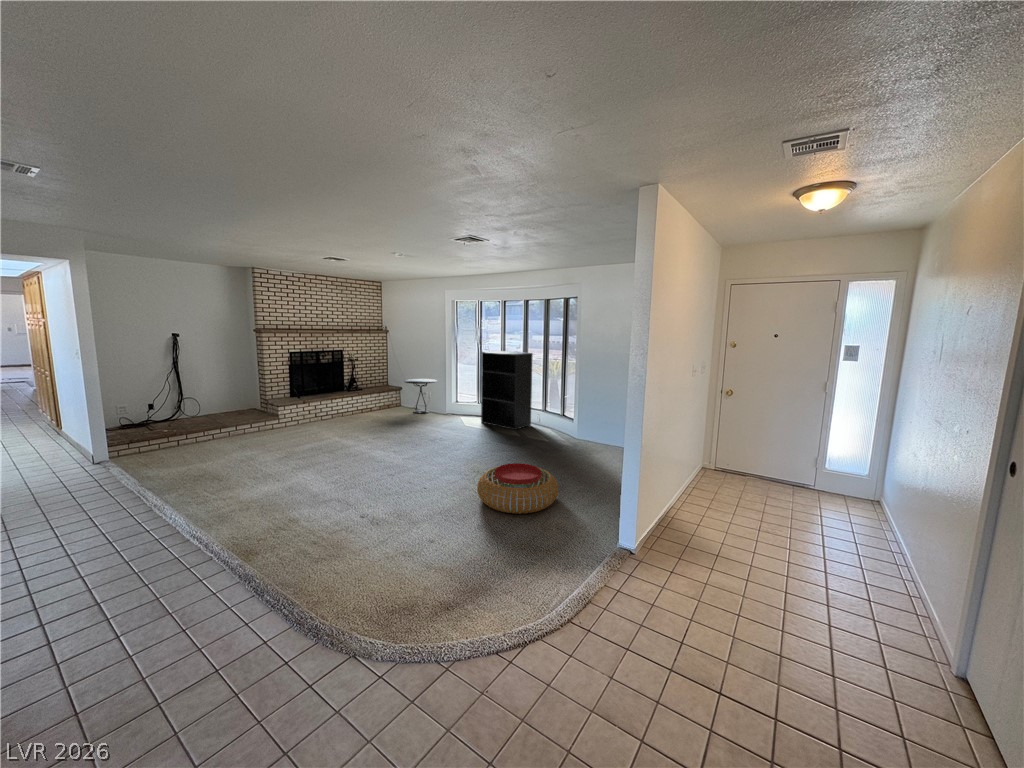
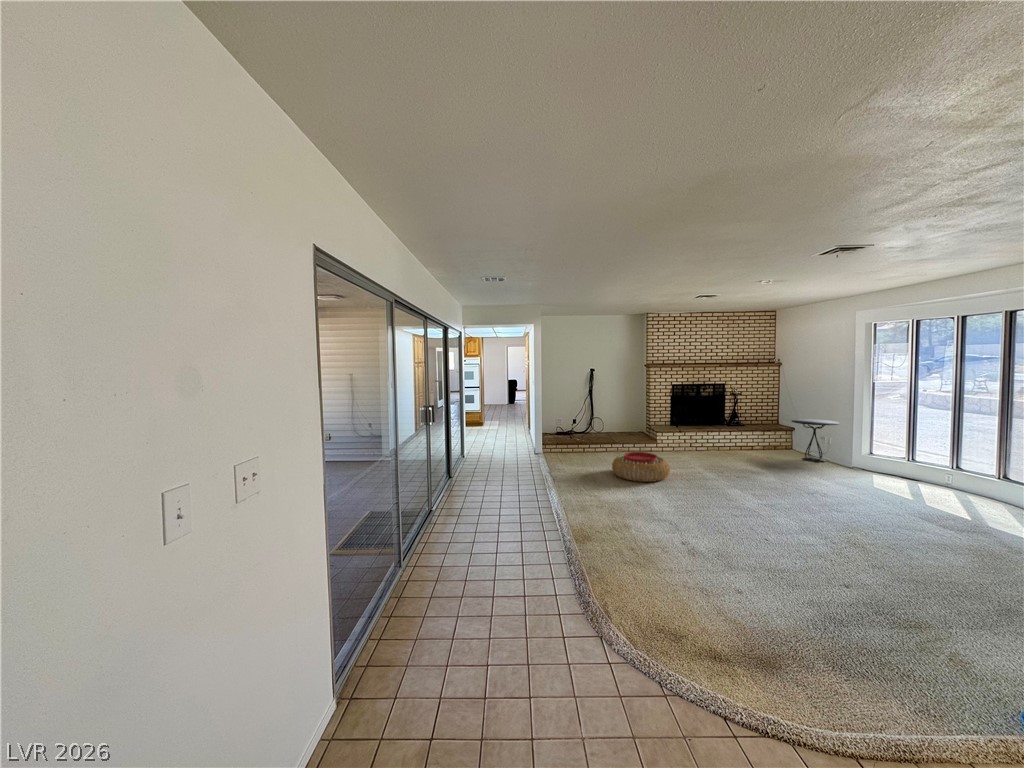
bookshelf: present [481,351,533,430] -> none [903,387,1014,508]
pouf: present [477,463,558,514] -> present [612,452,670,482]

